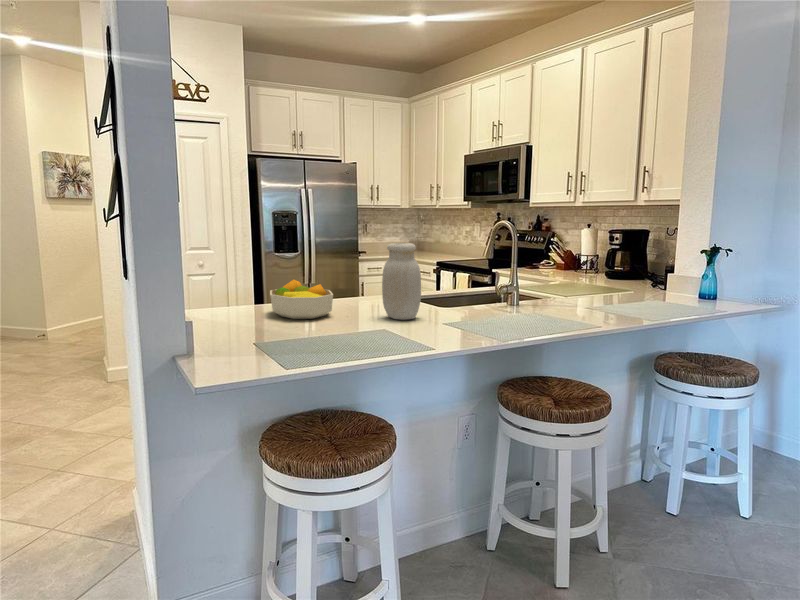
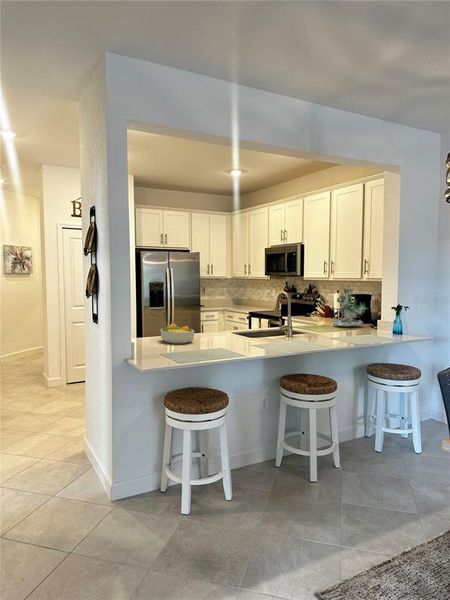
plant: none [583,217,651,286] -> present [333,289,367,327]
jar: present [382,243,421,320] -> none [220,304,240,344]

